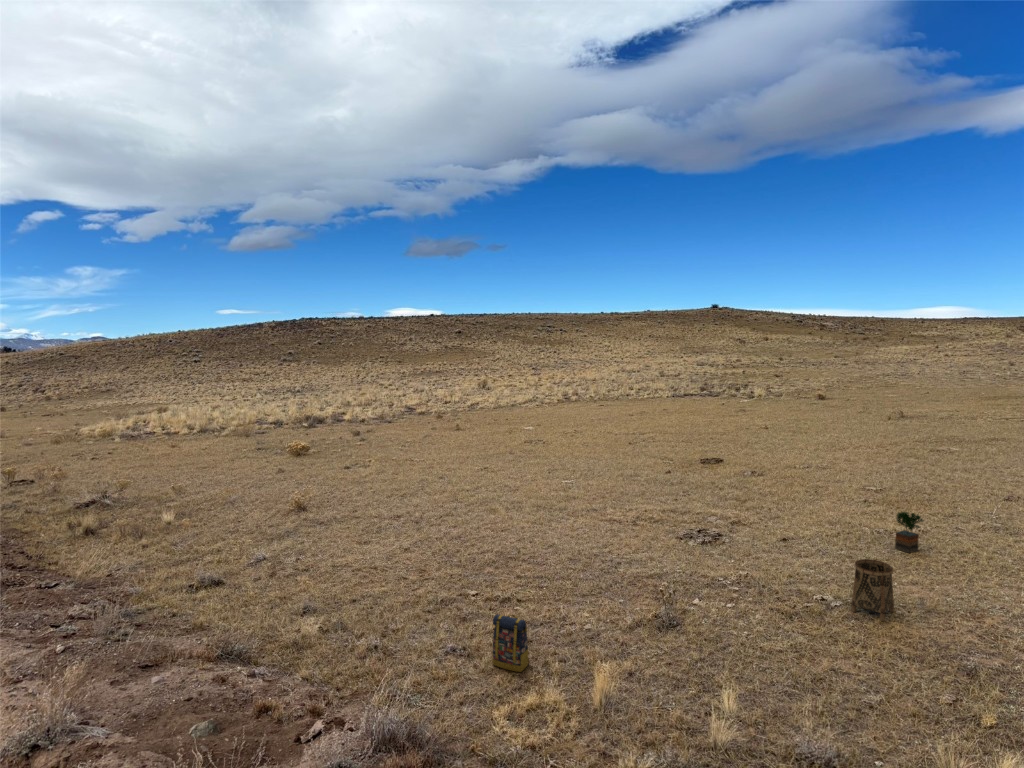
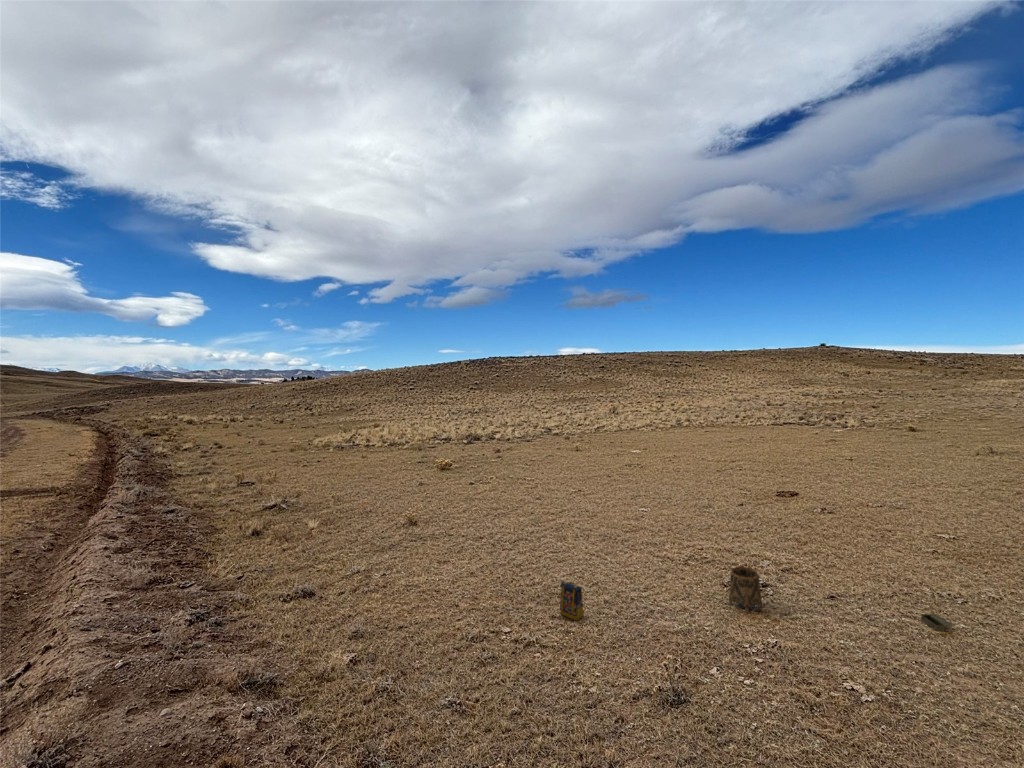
potted tree: present [895,512,923,553] -> none [905,537,932,572]
basket: present [851,559,894,621] -> present [729,567,762,613]
toolbox: none [945,603,985,625] -> present [921,614,952,631]

